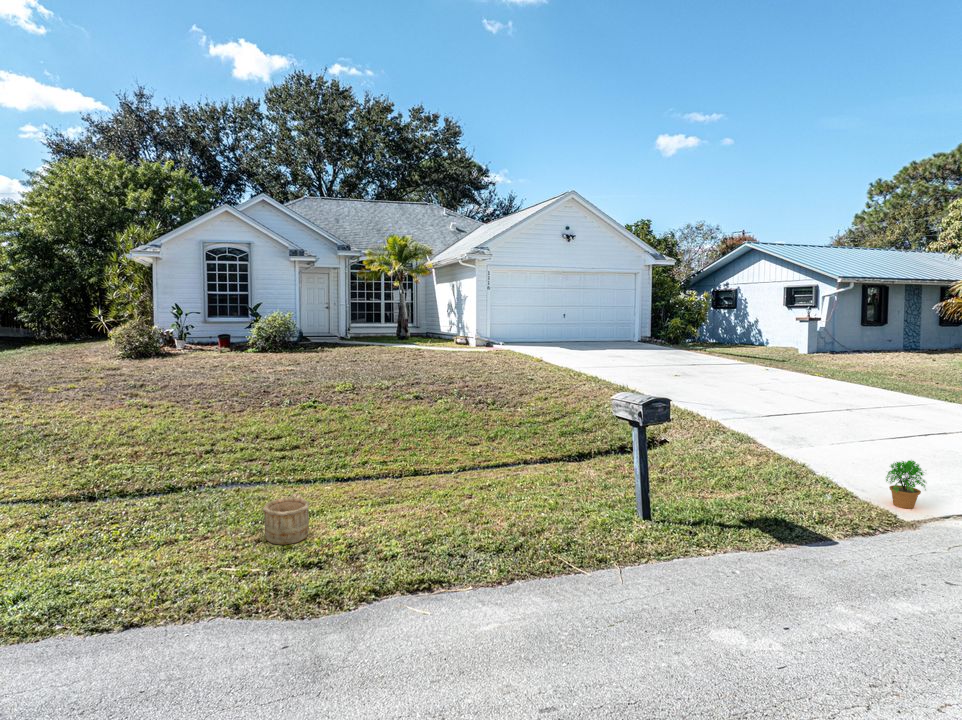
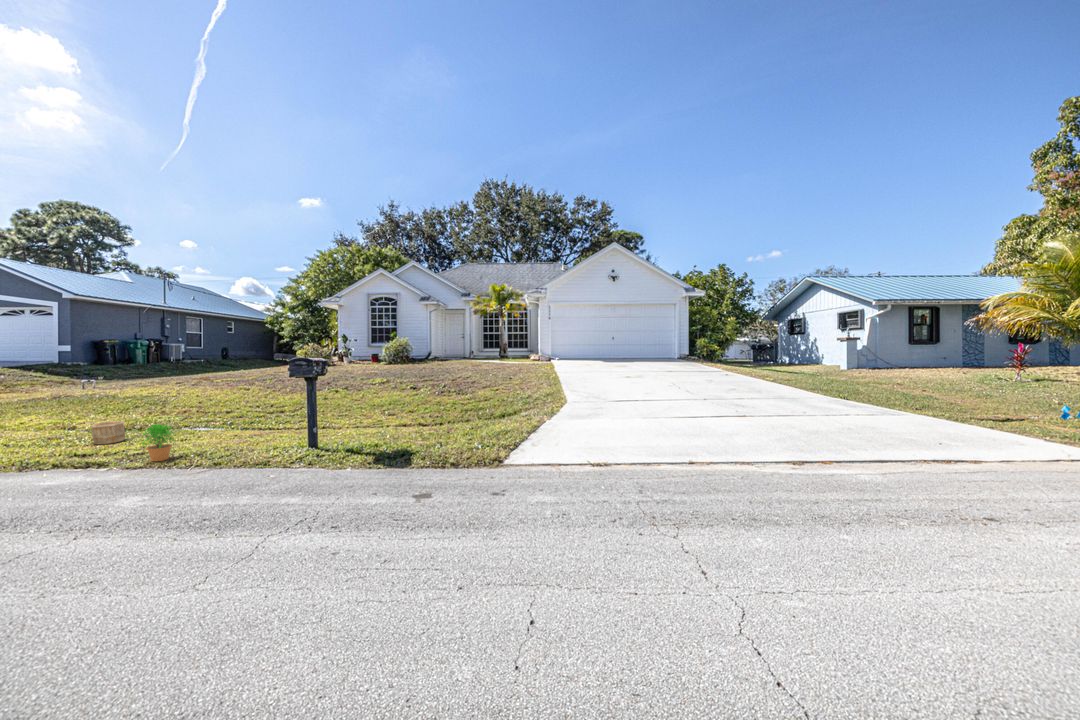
potted plant: present [886,460,926,509] -> present [143,424,175,461]

